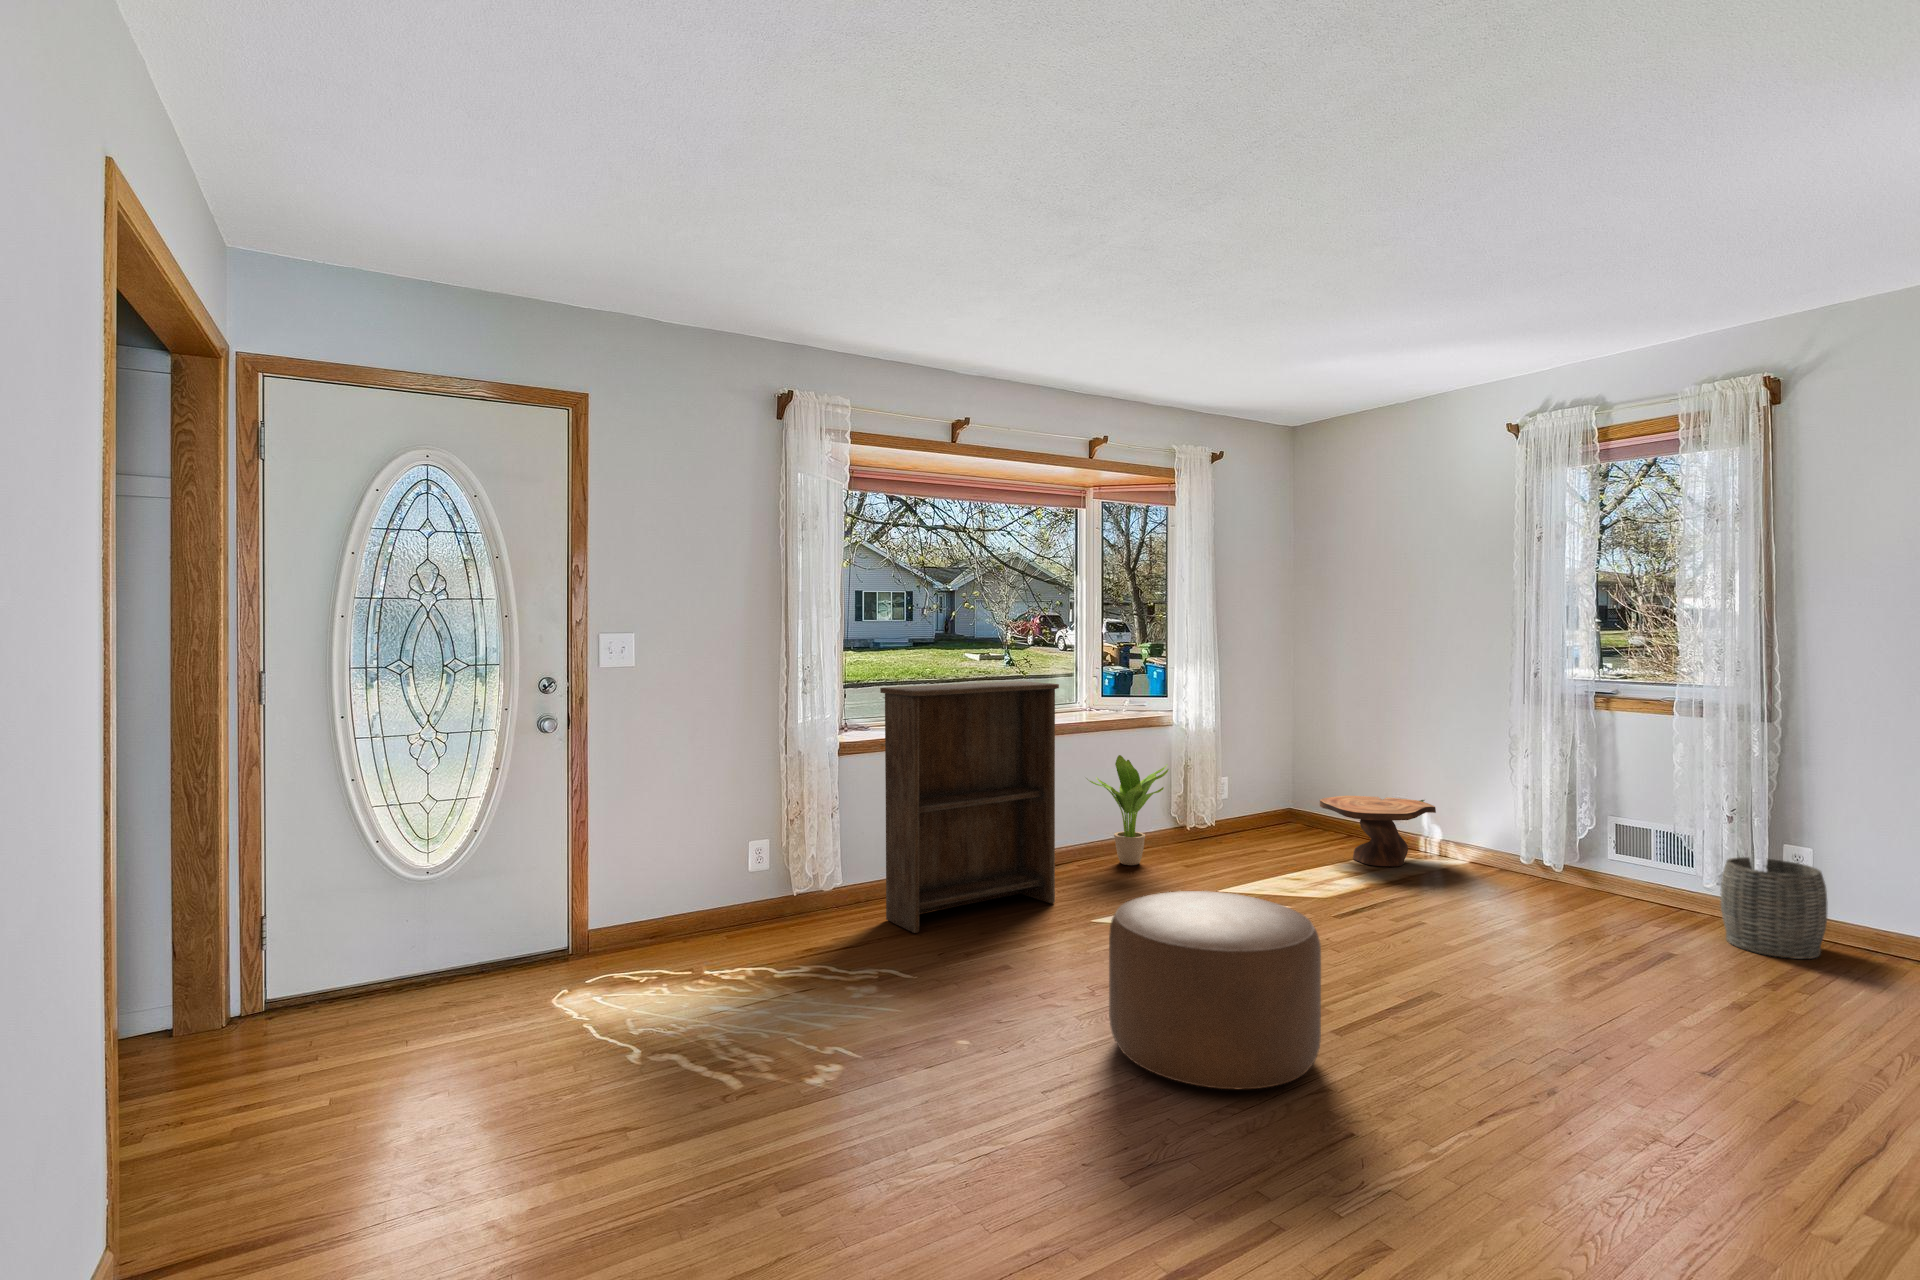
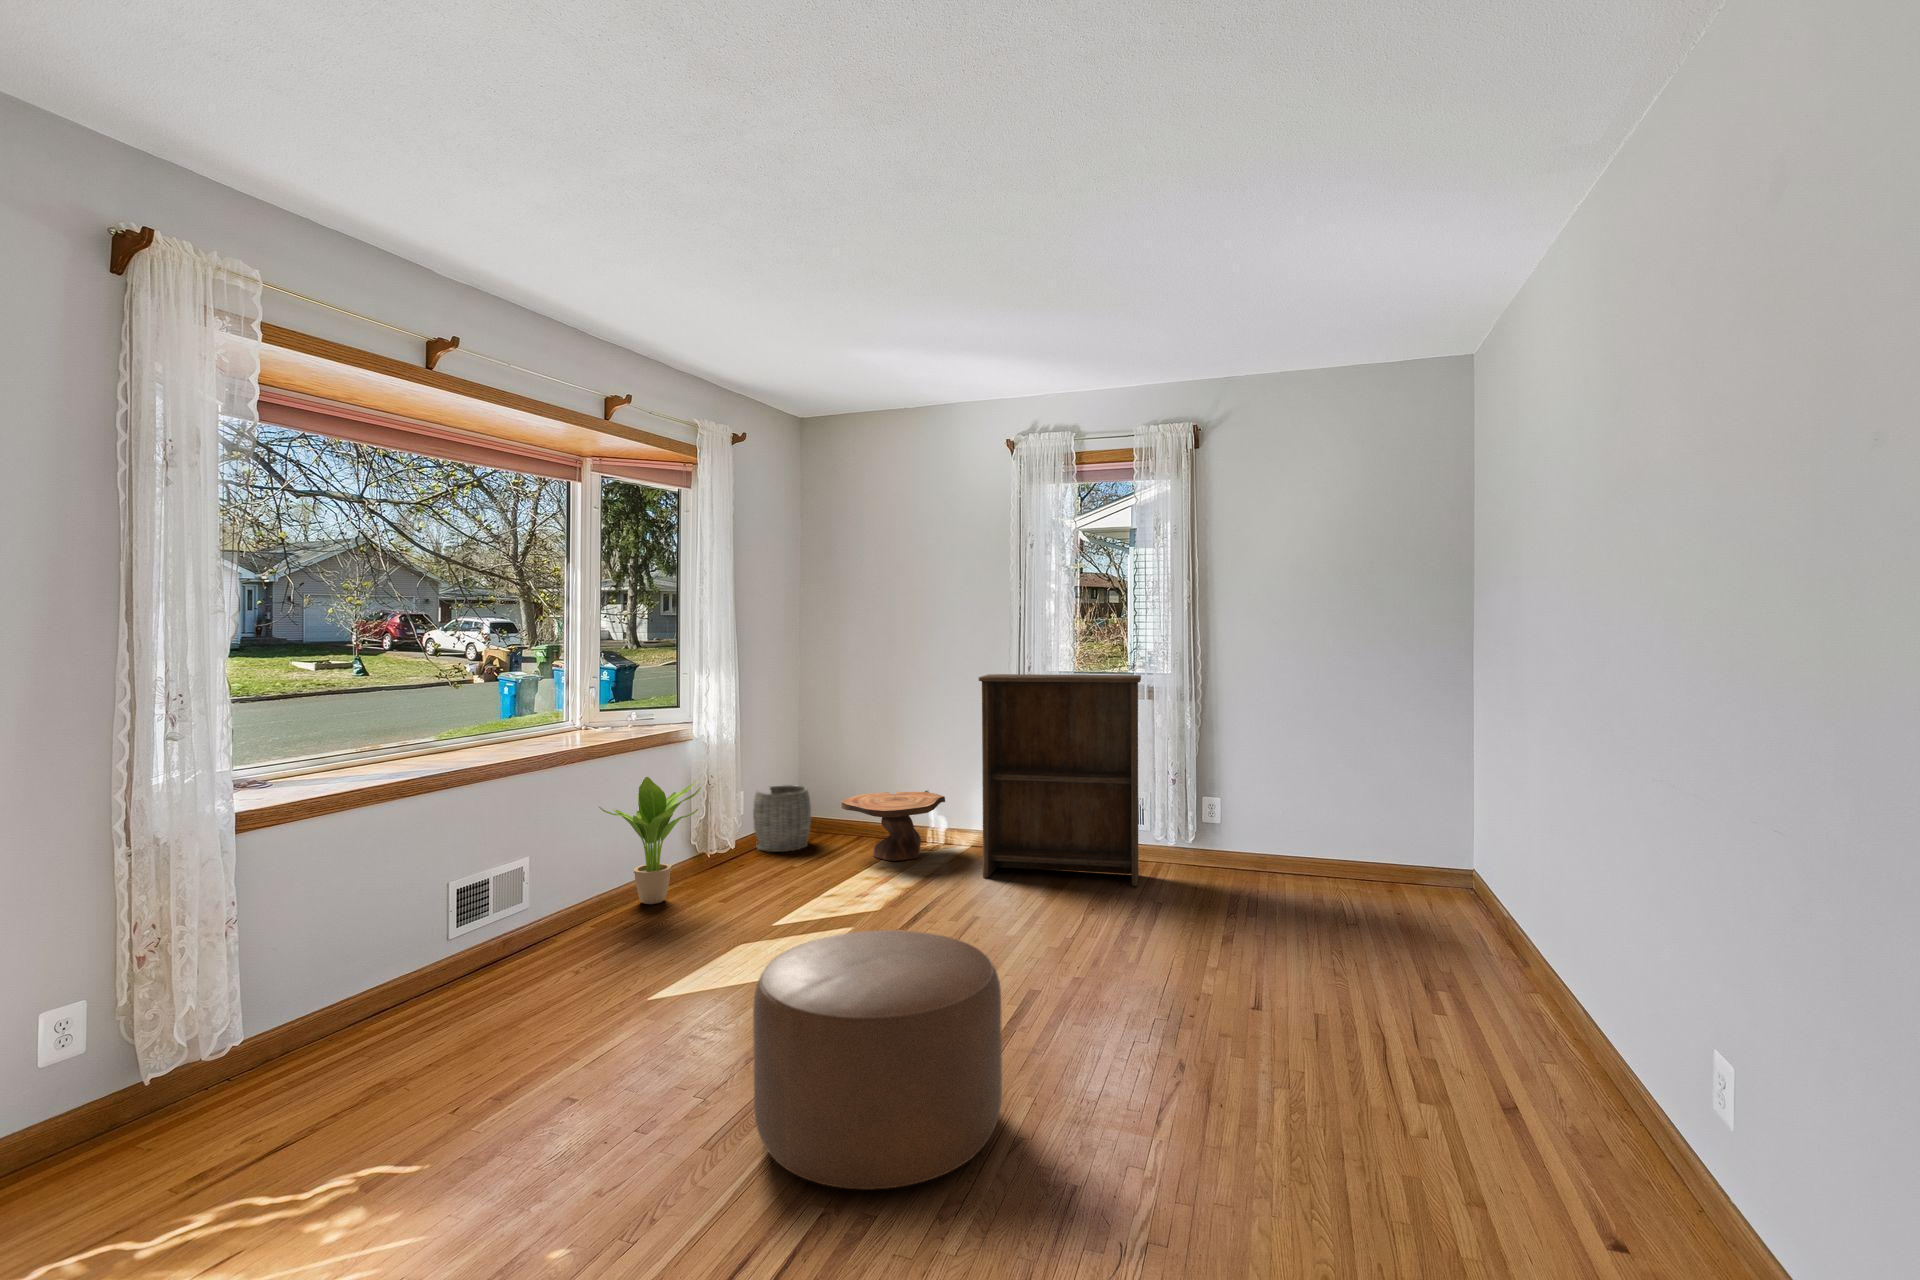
bookshelf: present [880,681,1059,933] -> present [979,674,1141,886]
woven basket: present [1720,857,1827,959] -> present [753,785,811,852]

